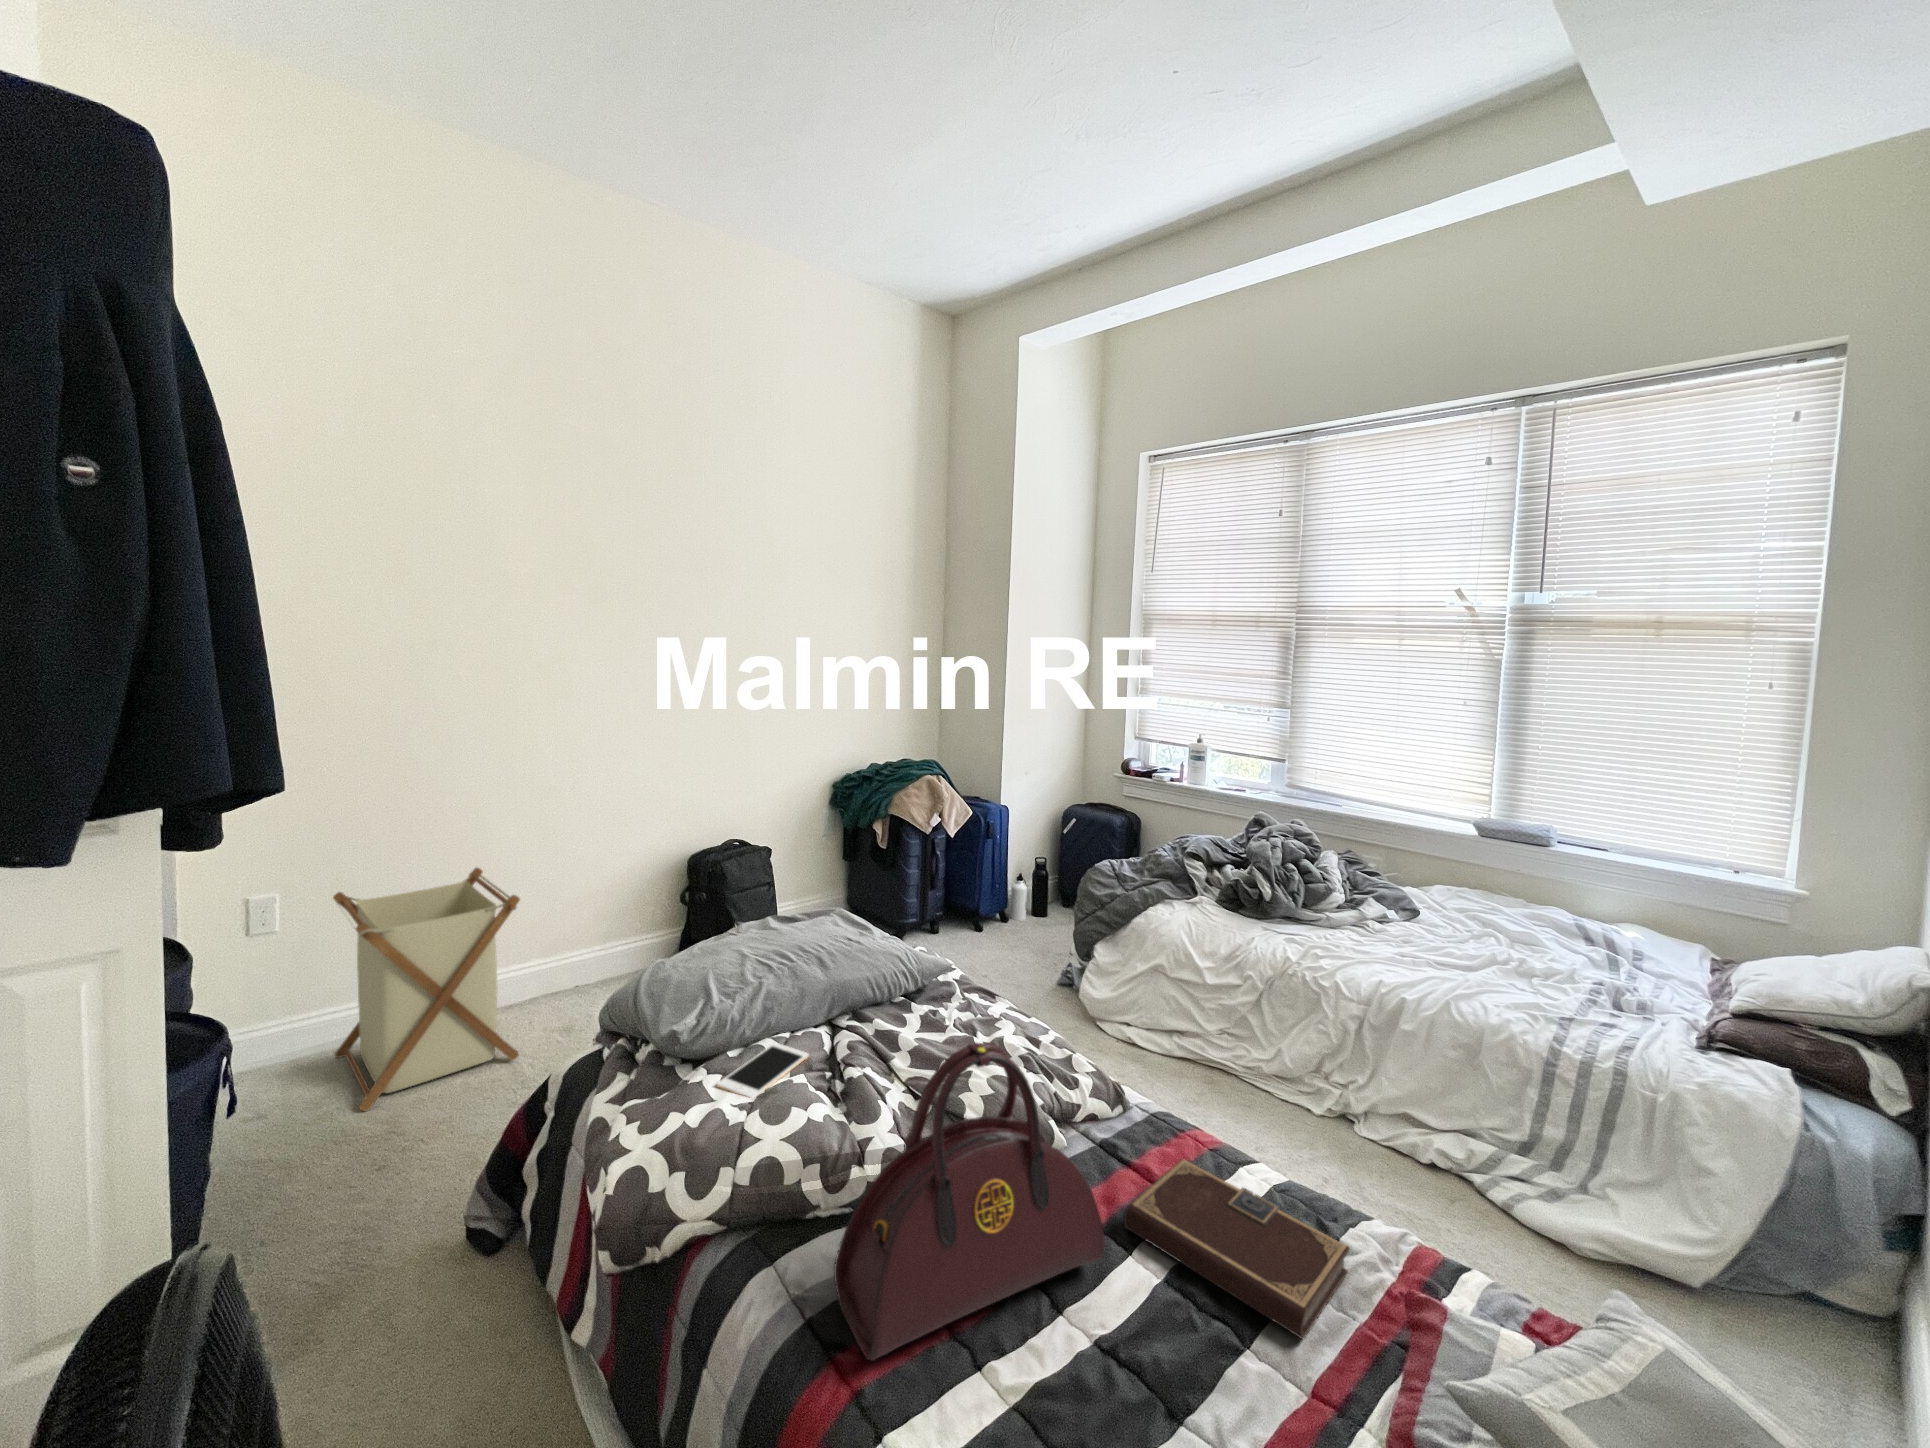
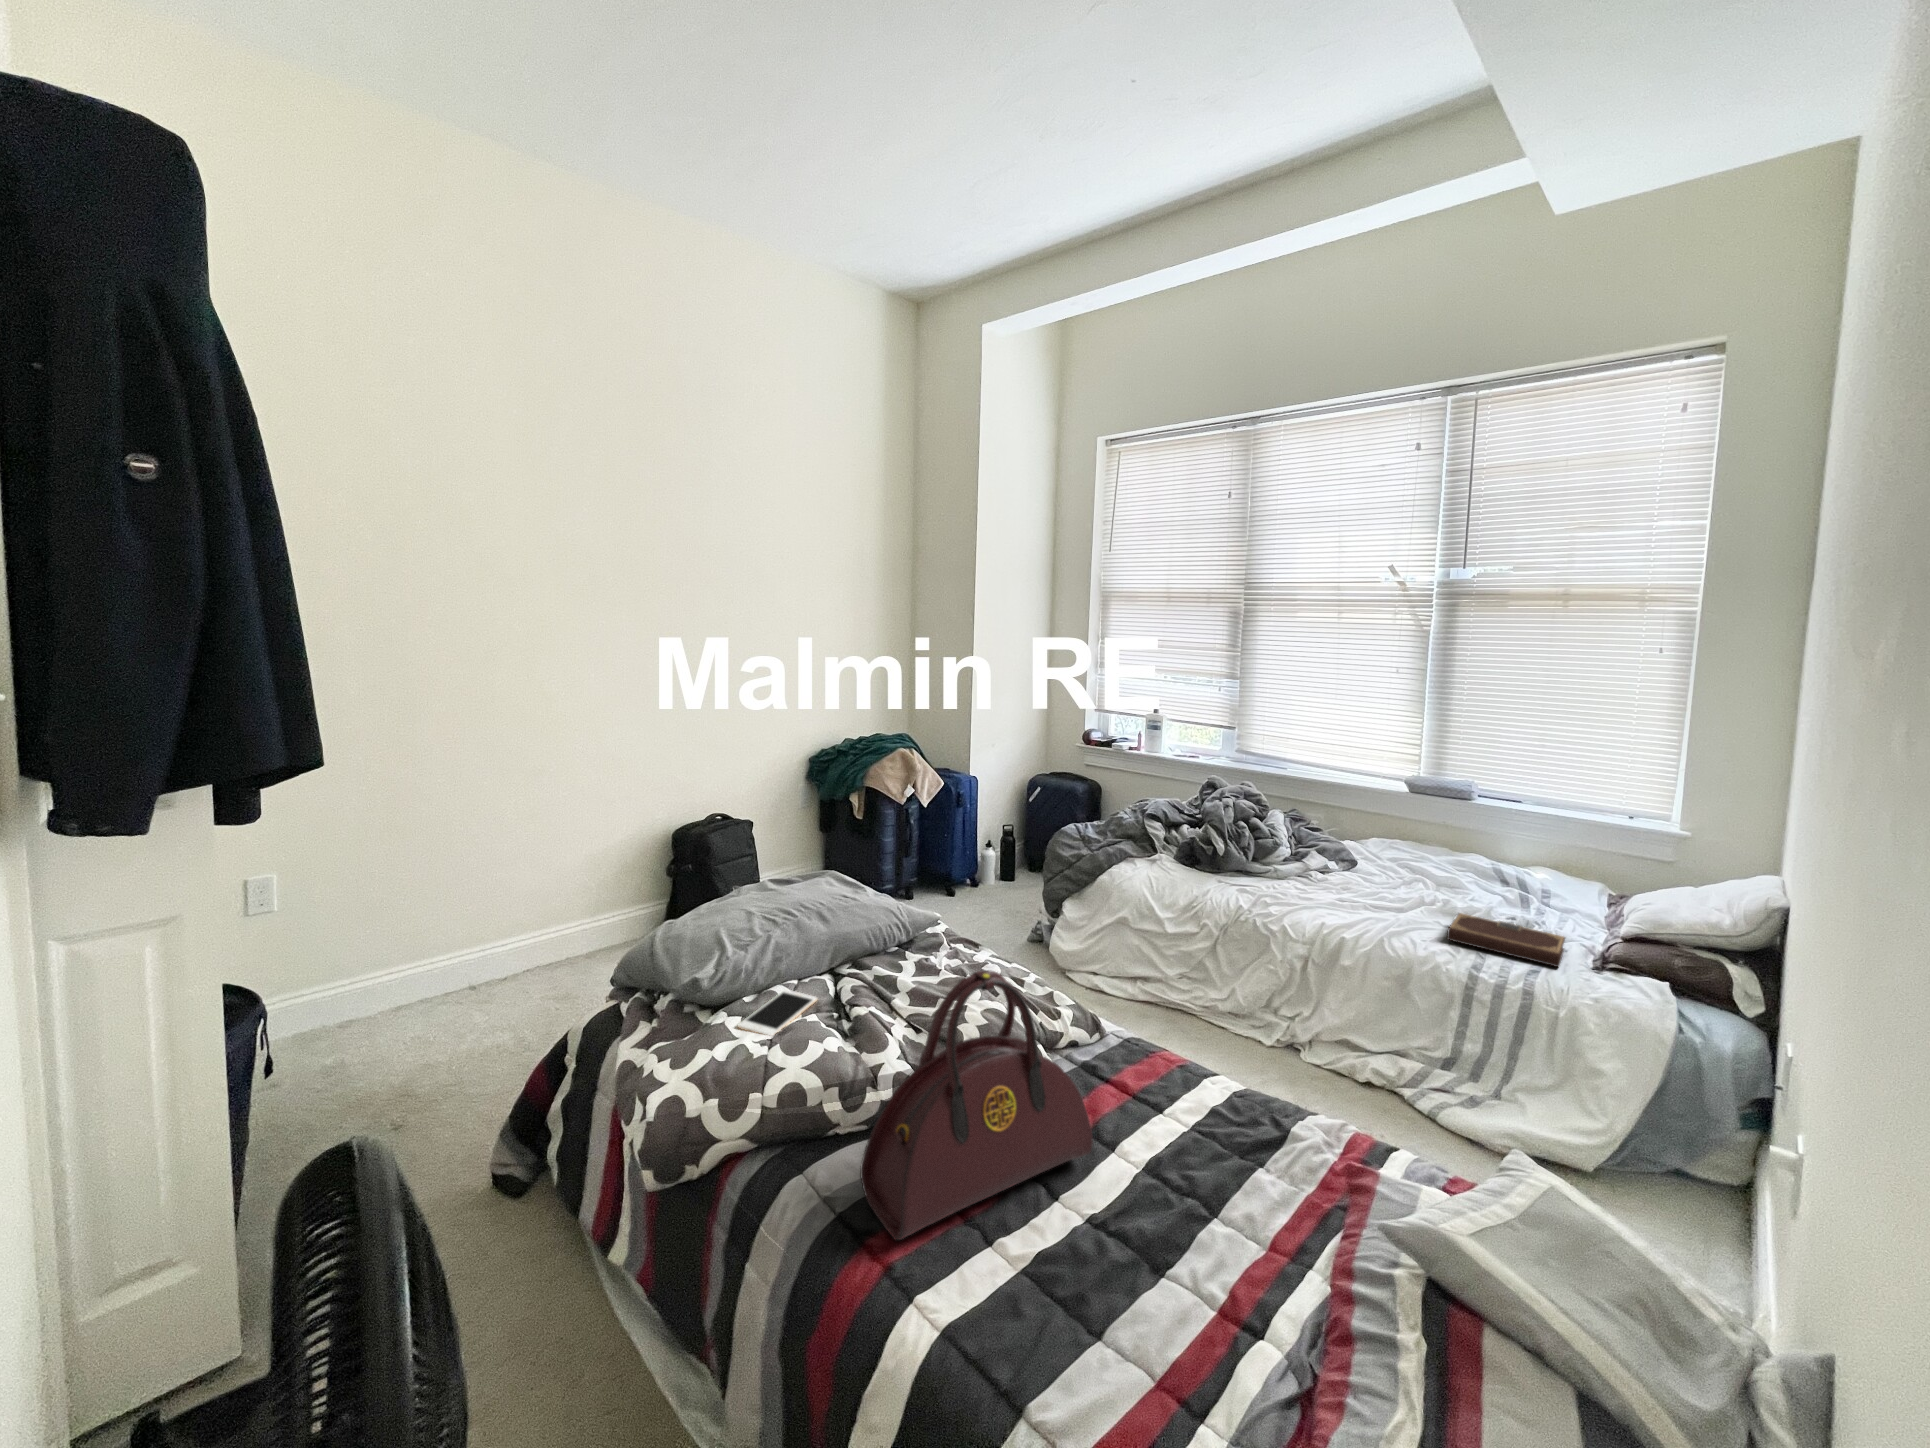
laundry basket: present [333,868,520,1112] -> none [329,846,519,1080]
notebook: present [1124,1158,1350,1339] -> present [1447,913,1565,967]

